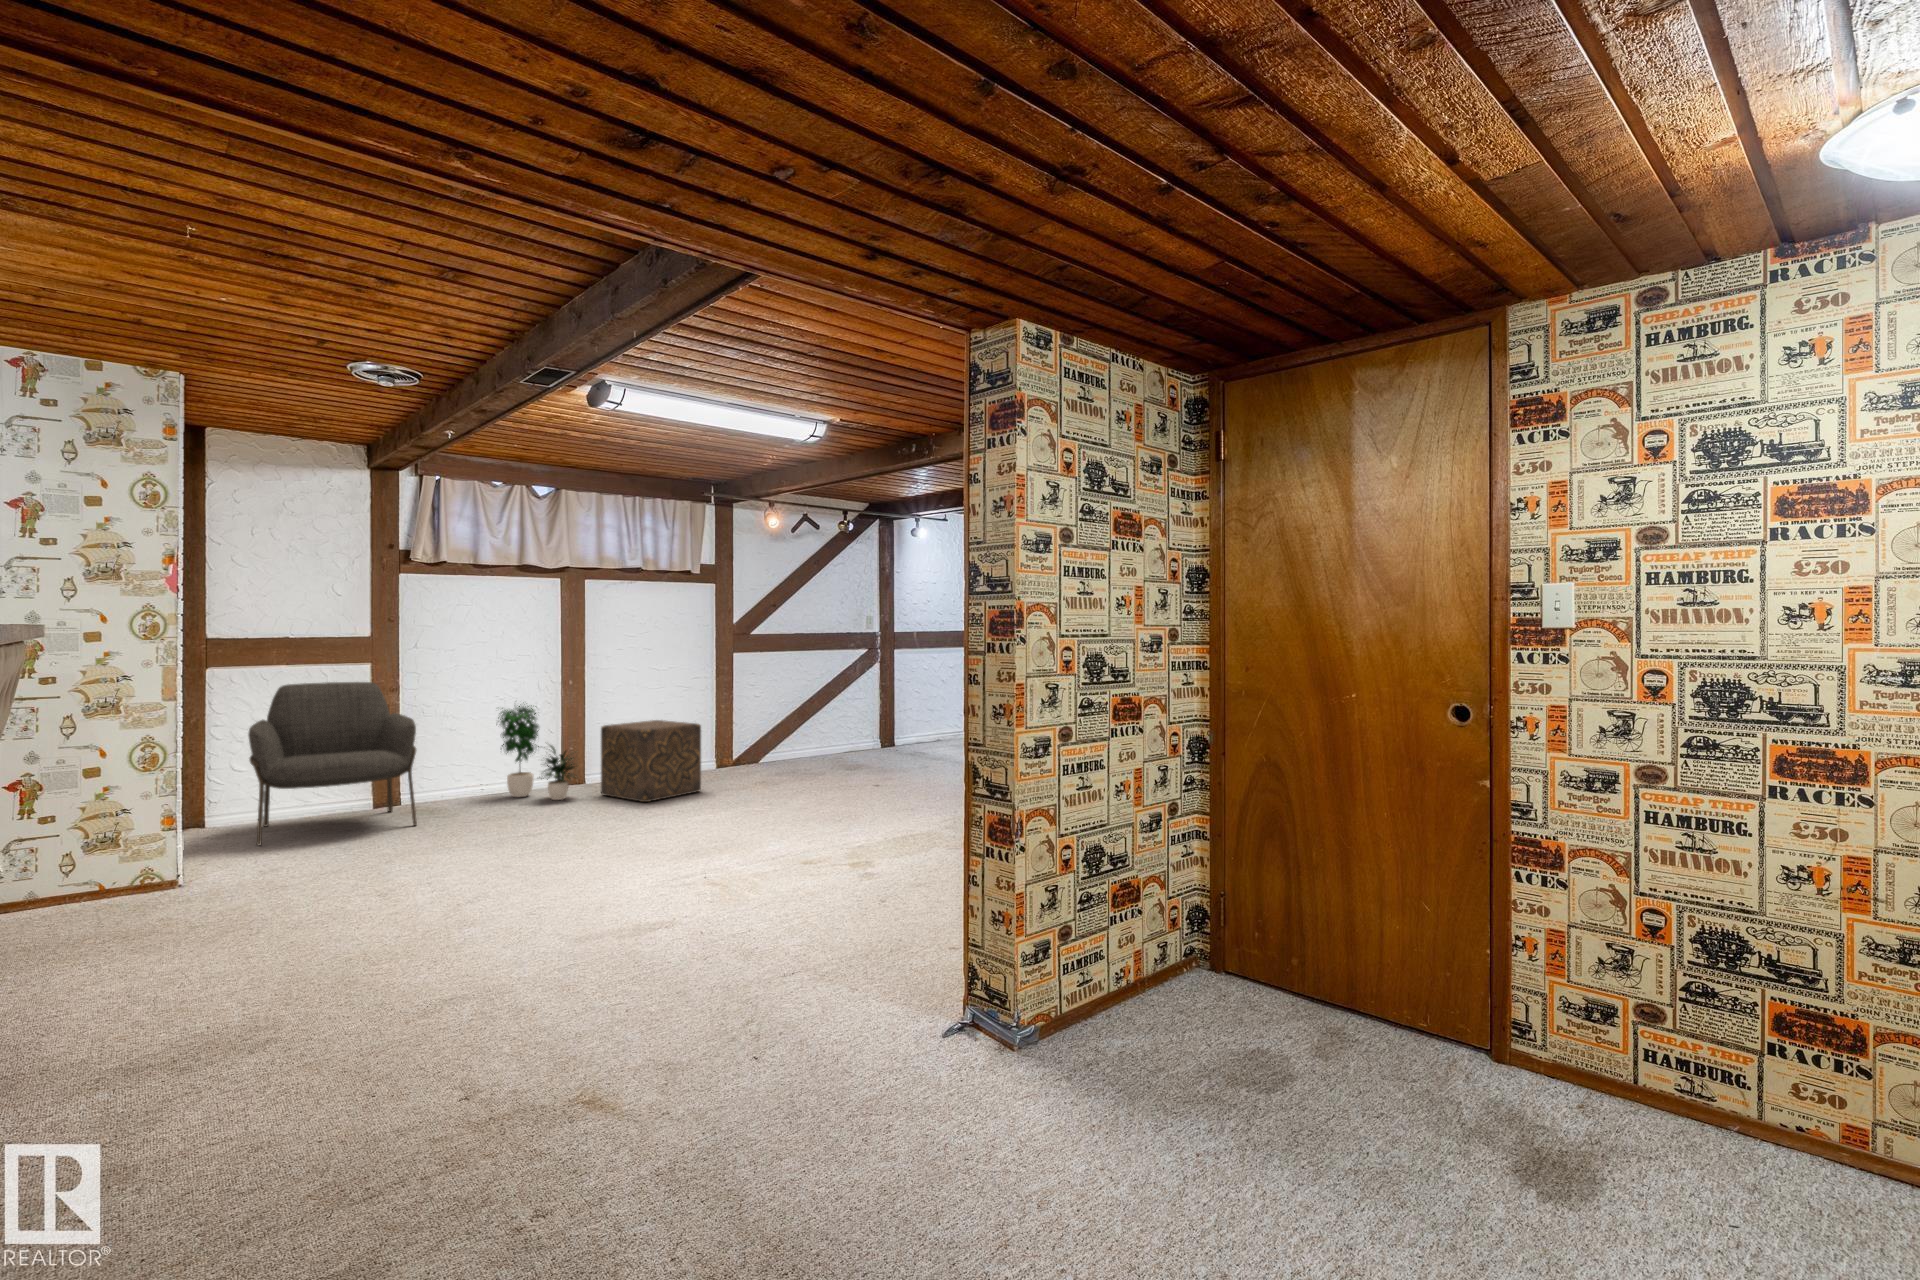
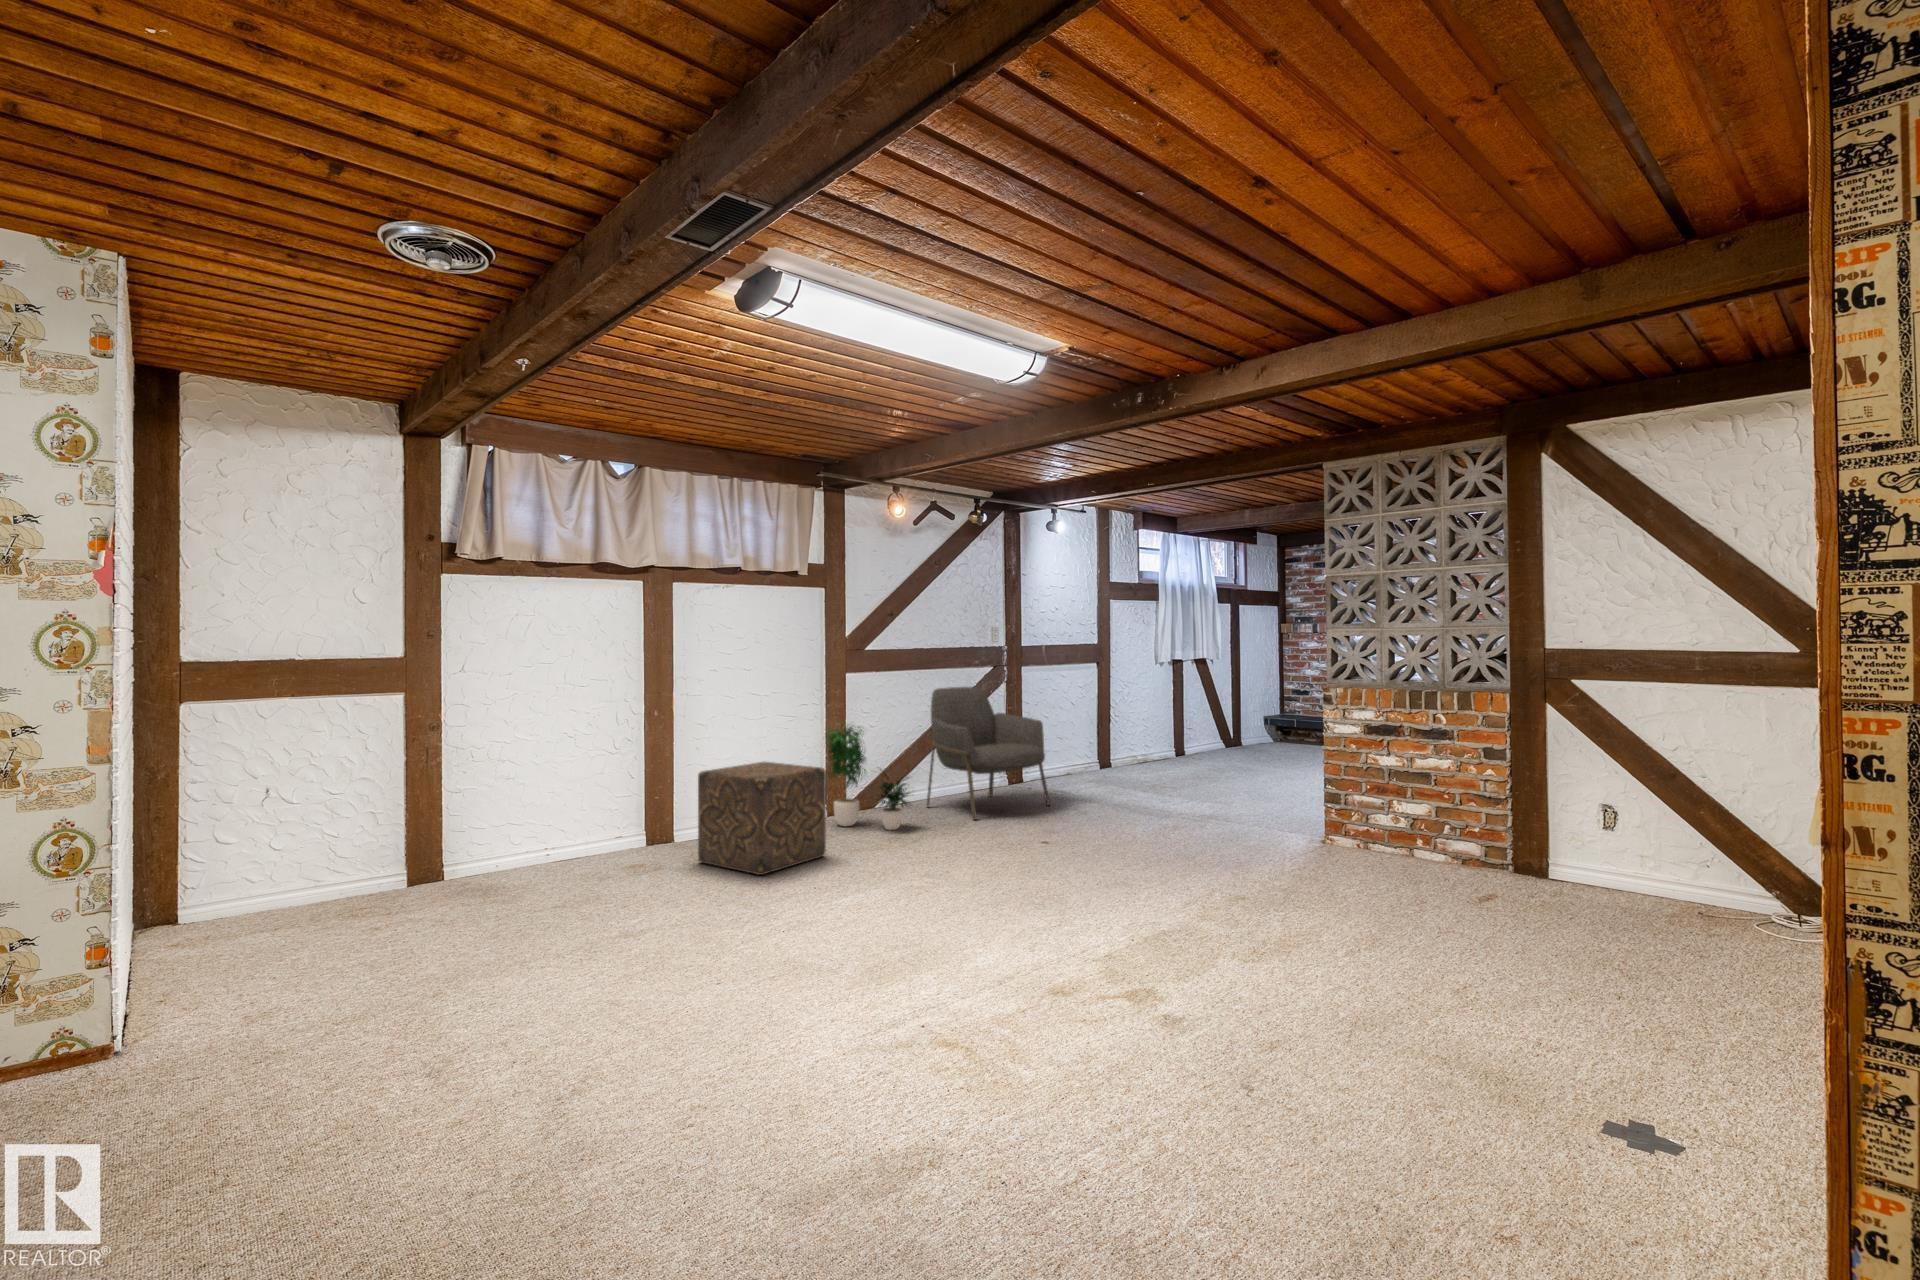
armchair: present [248,682,417,845] -> present [926,687,1050,820]
potted plant: present [498,705,577,800] -> present [825,726,909,830]

